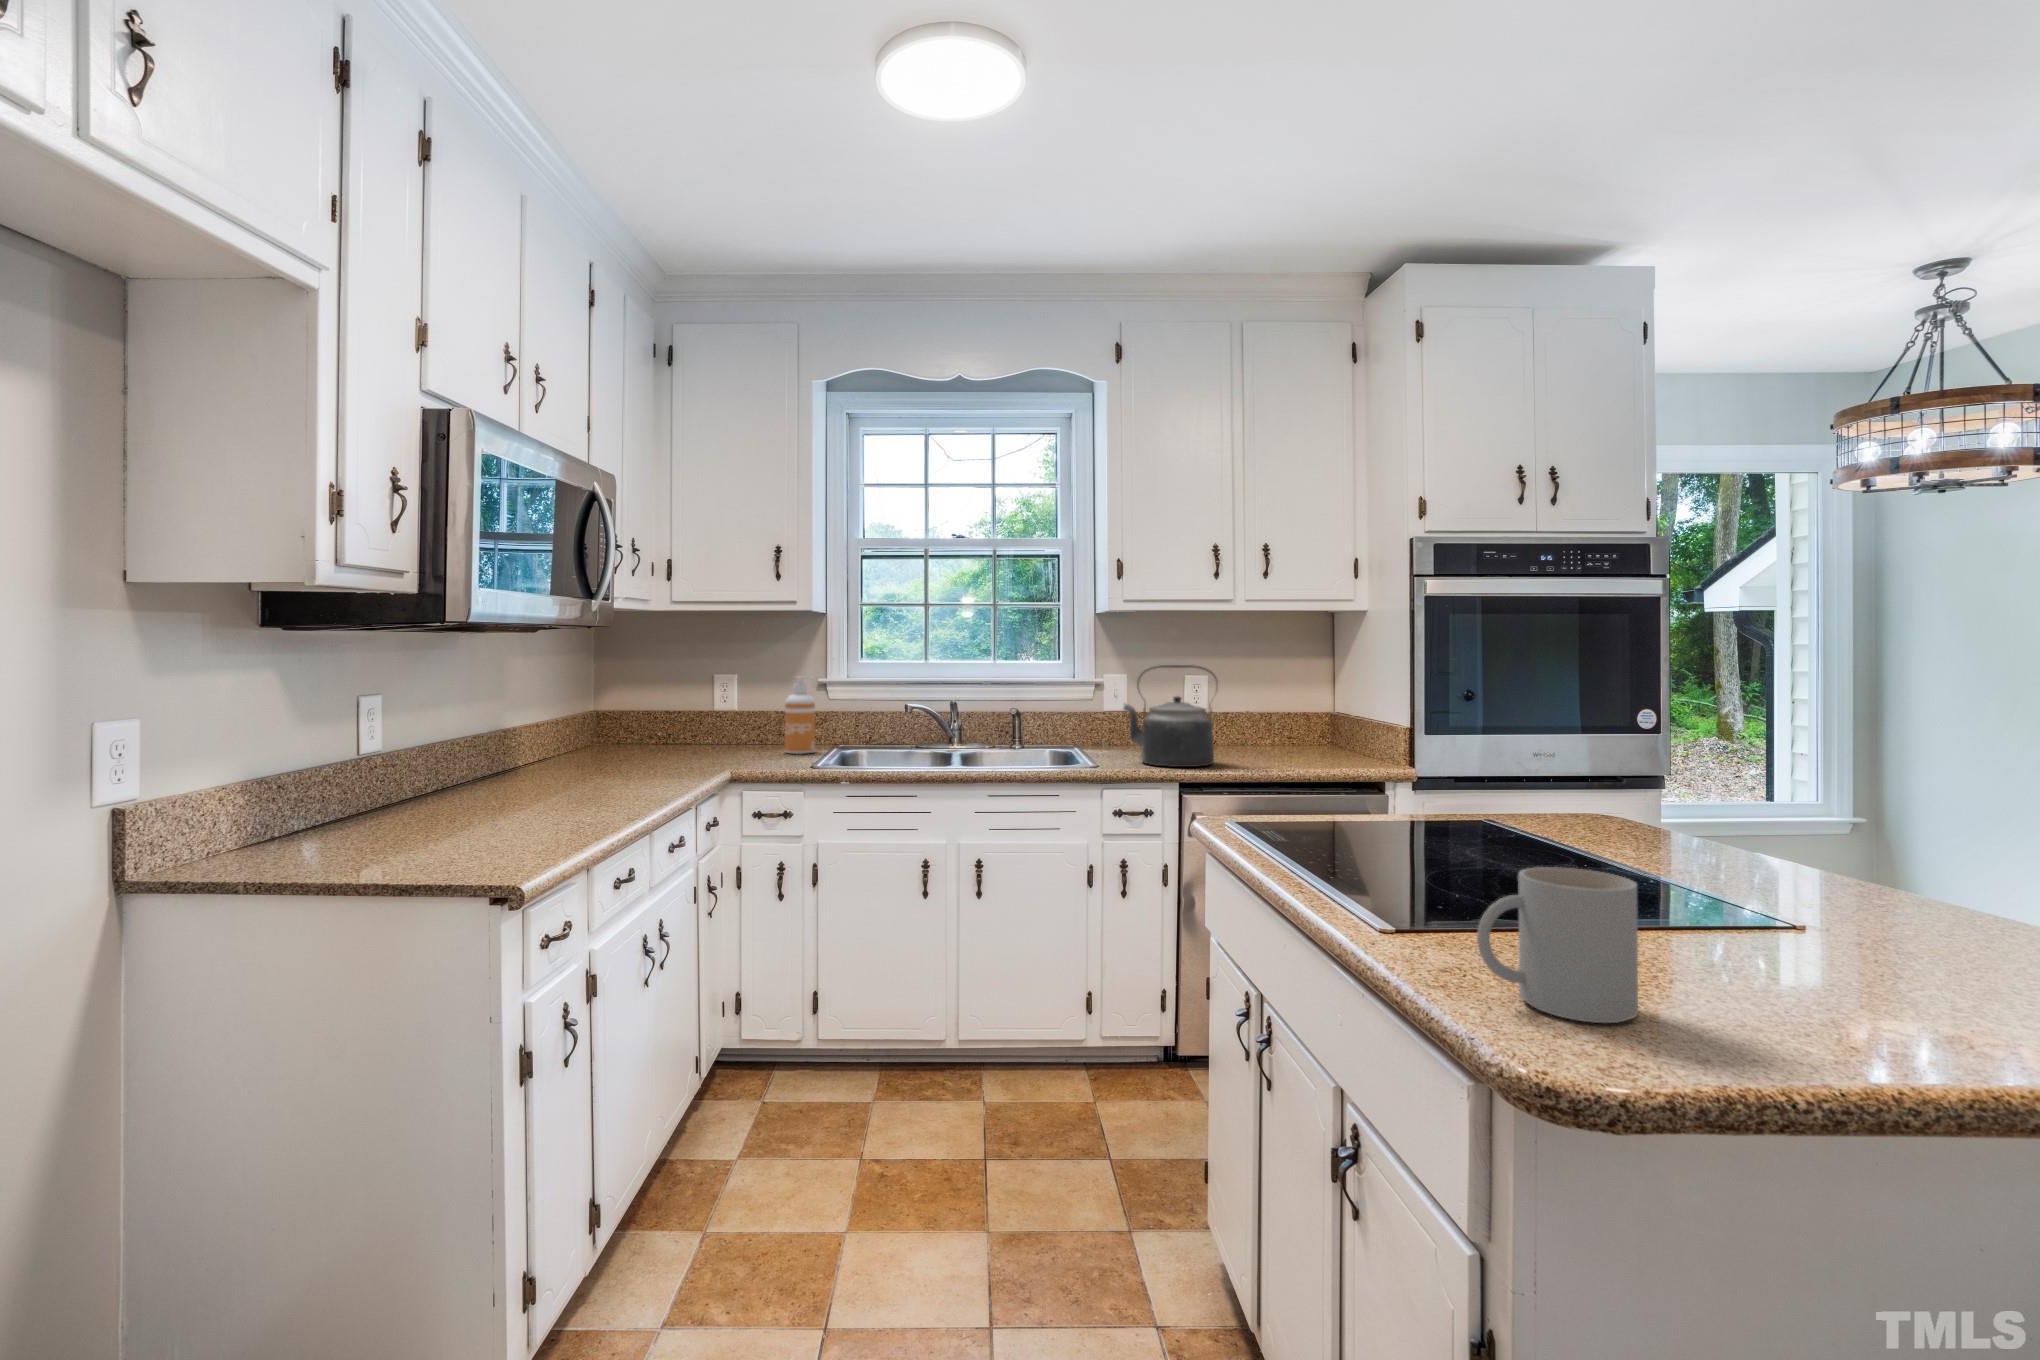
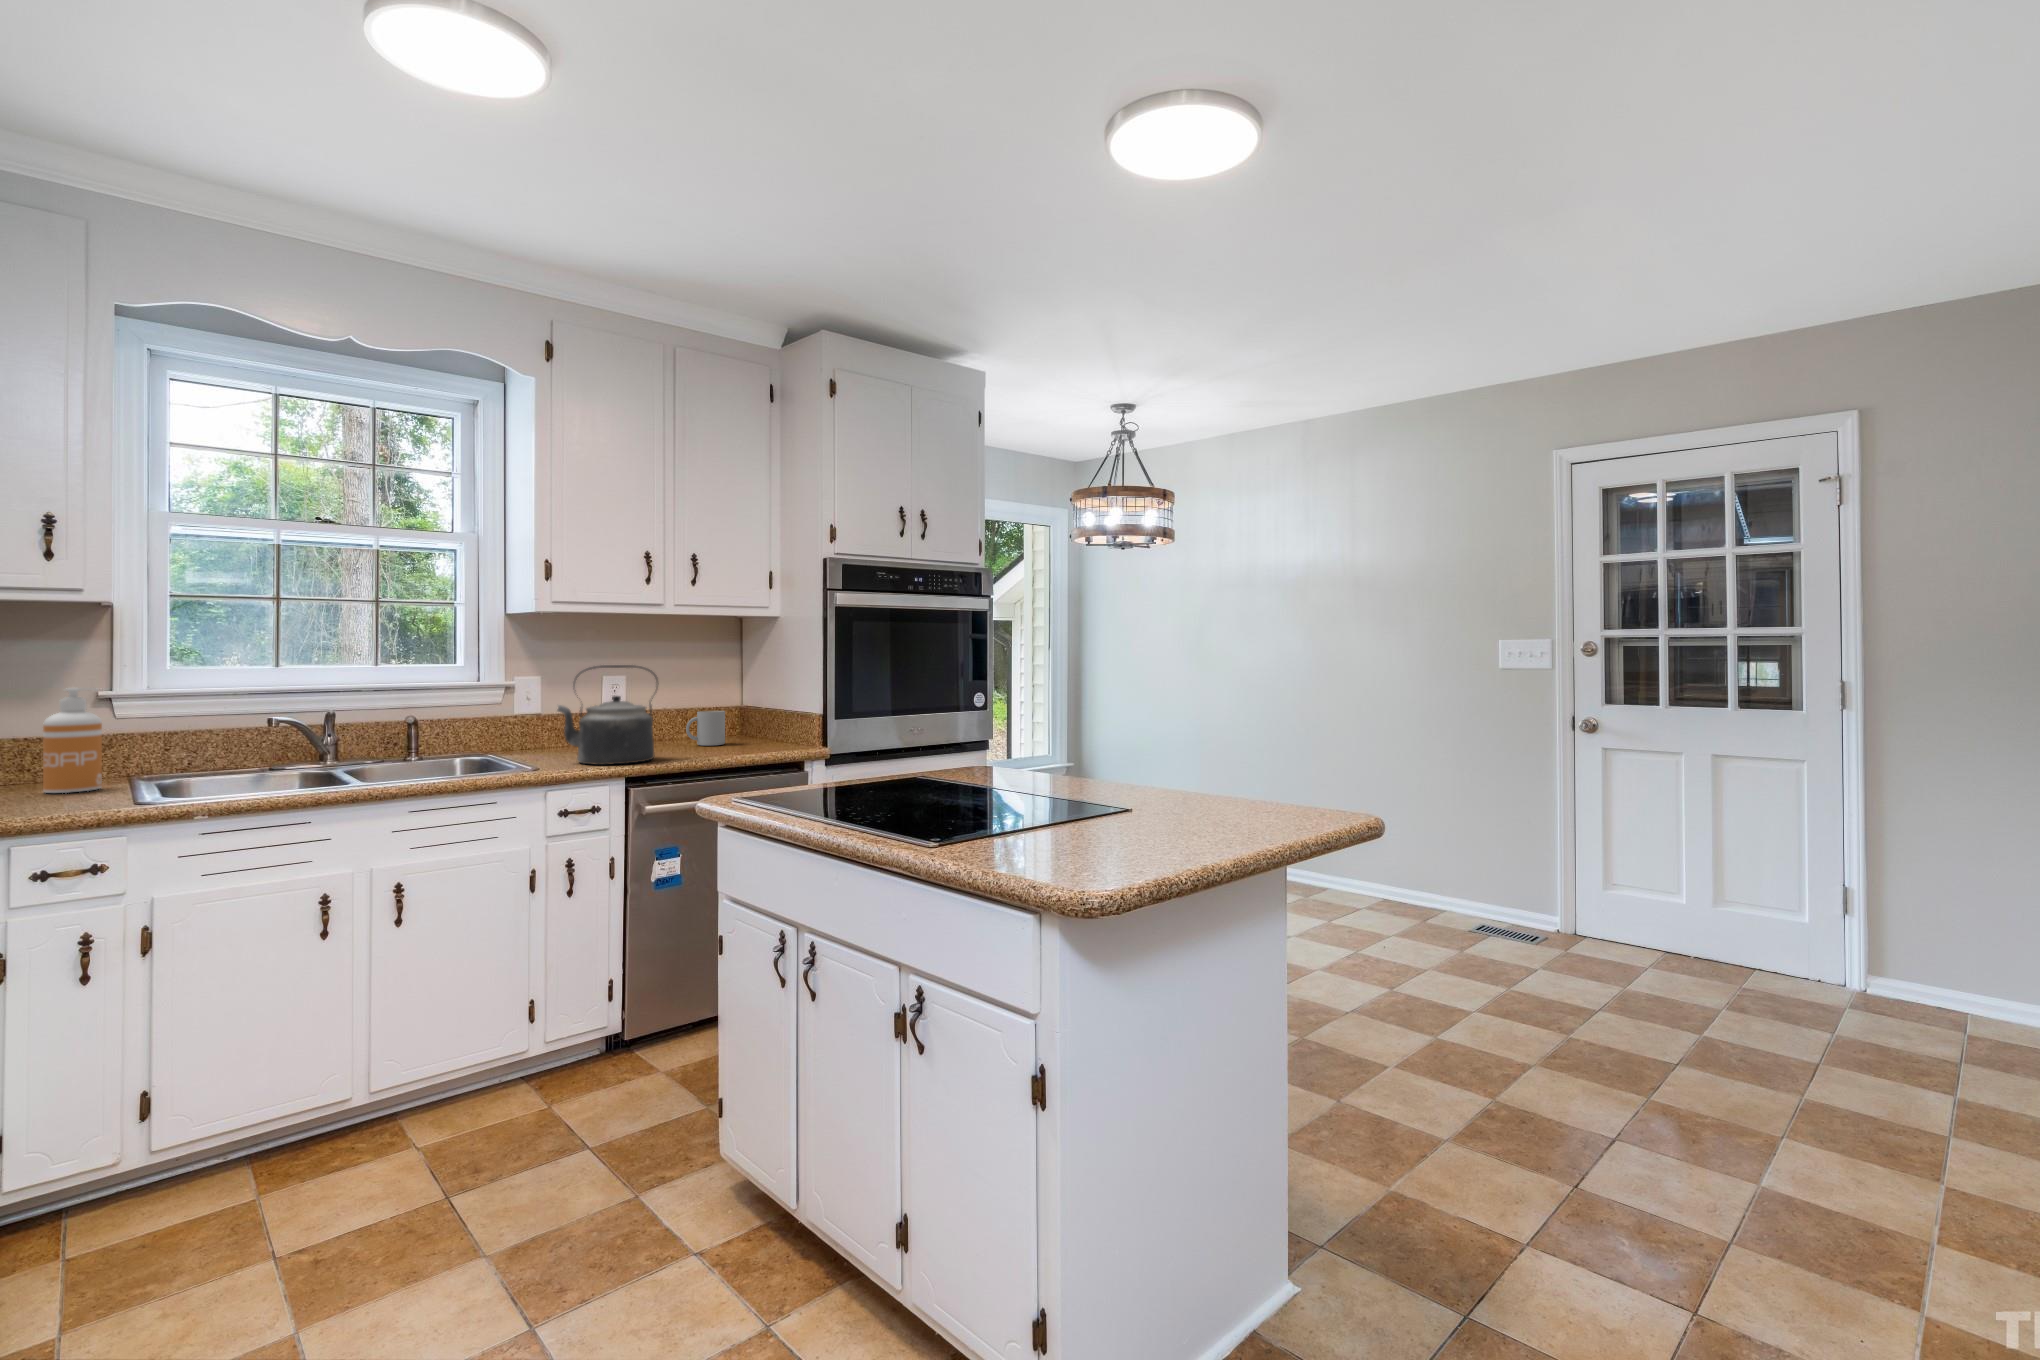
mug: present [1477,867,1638,1023] -> present [686,711,725,746]

